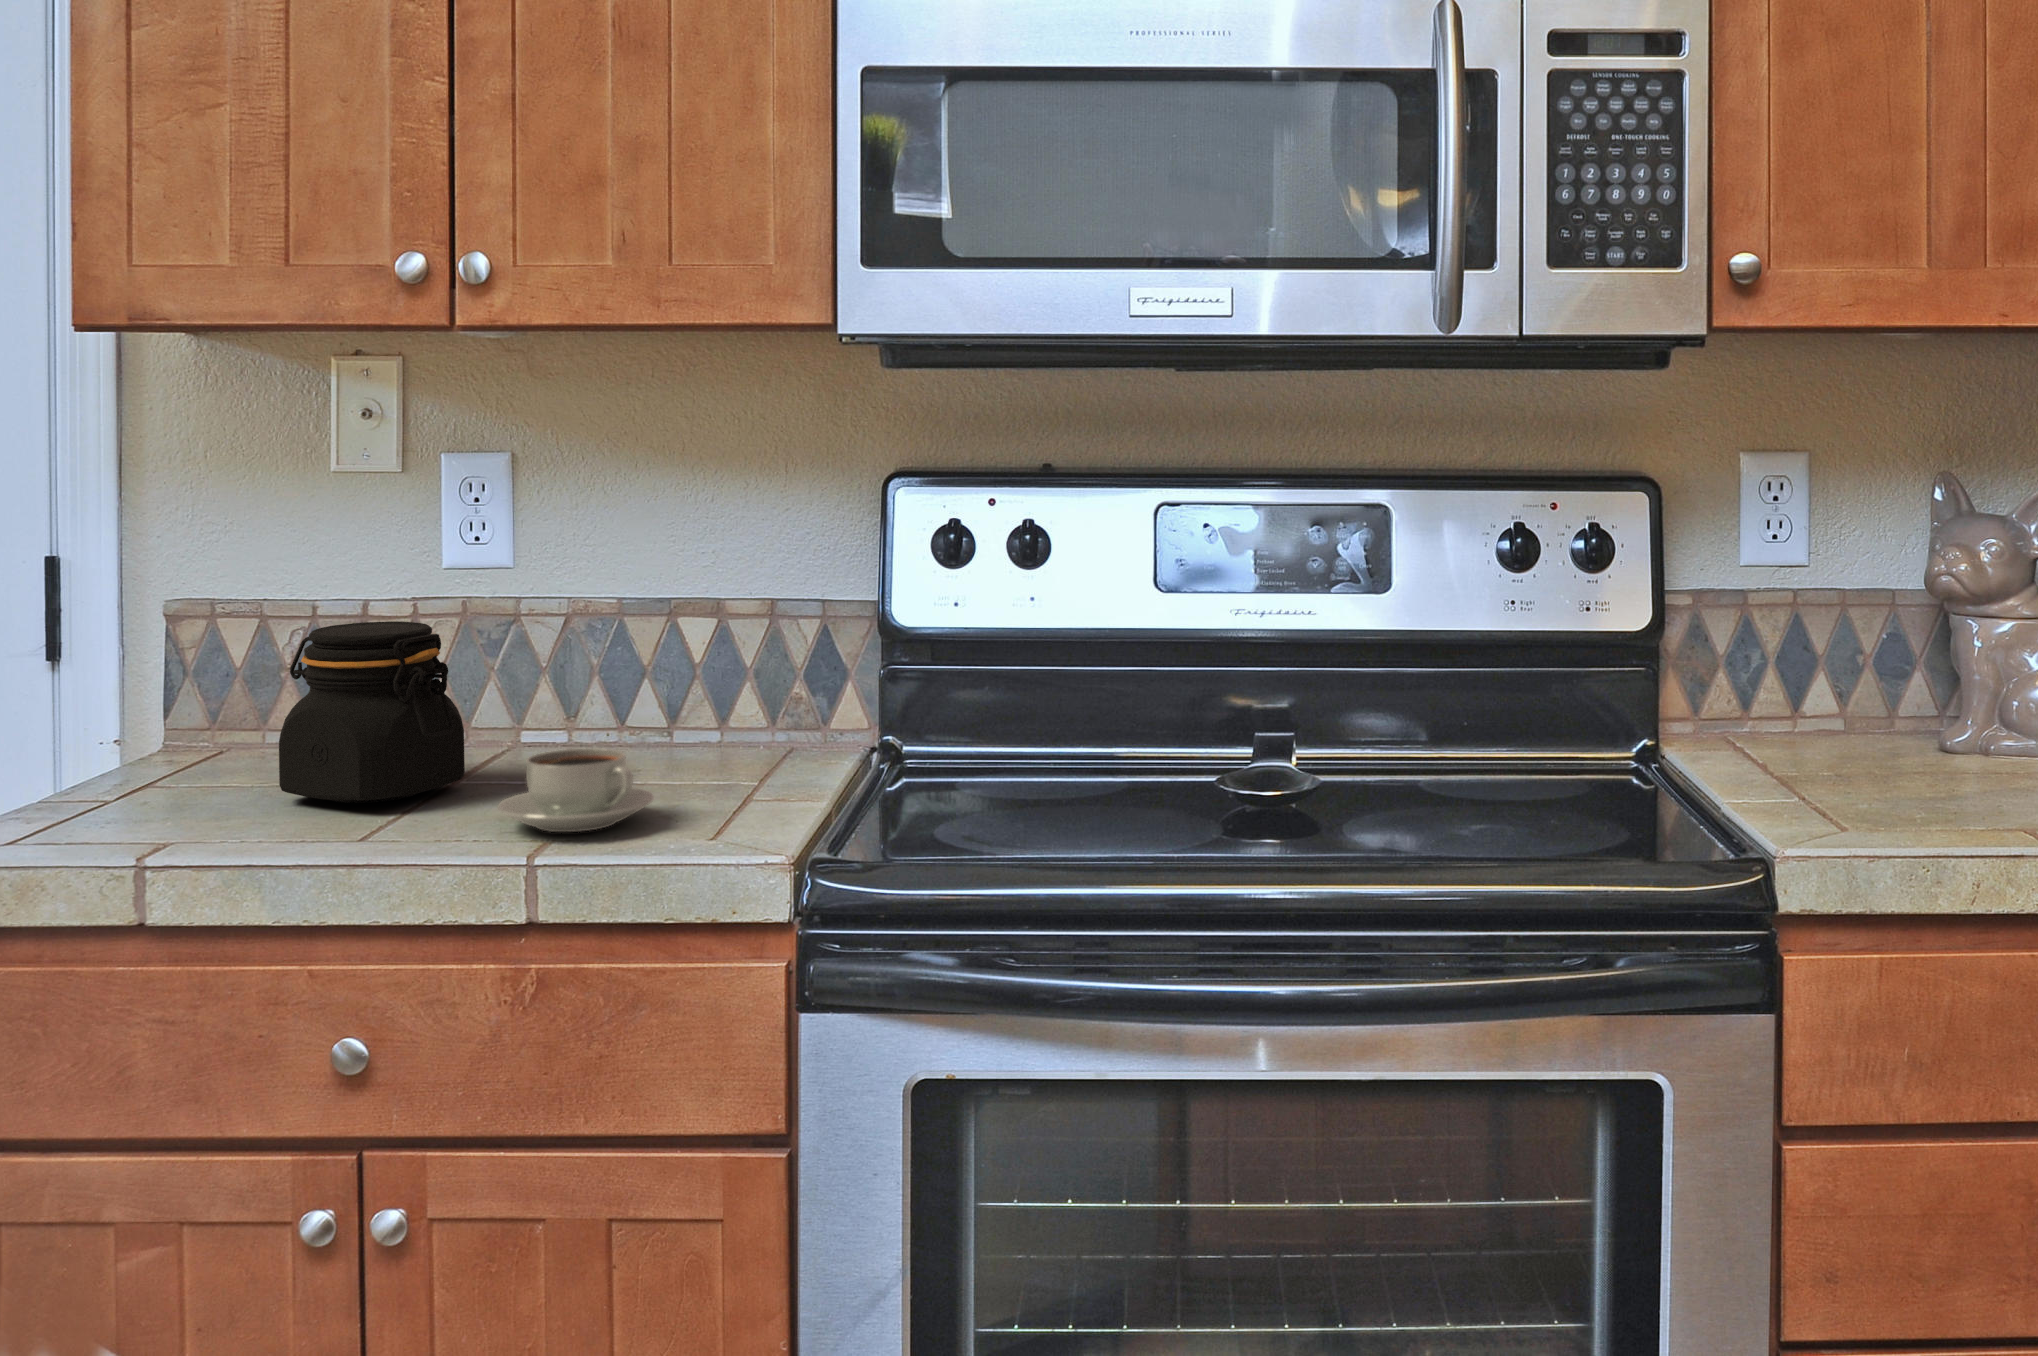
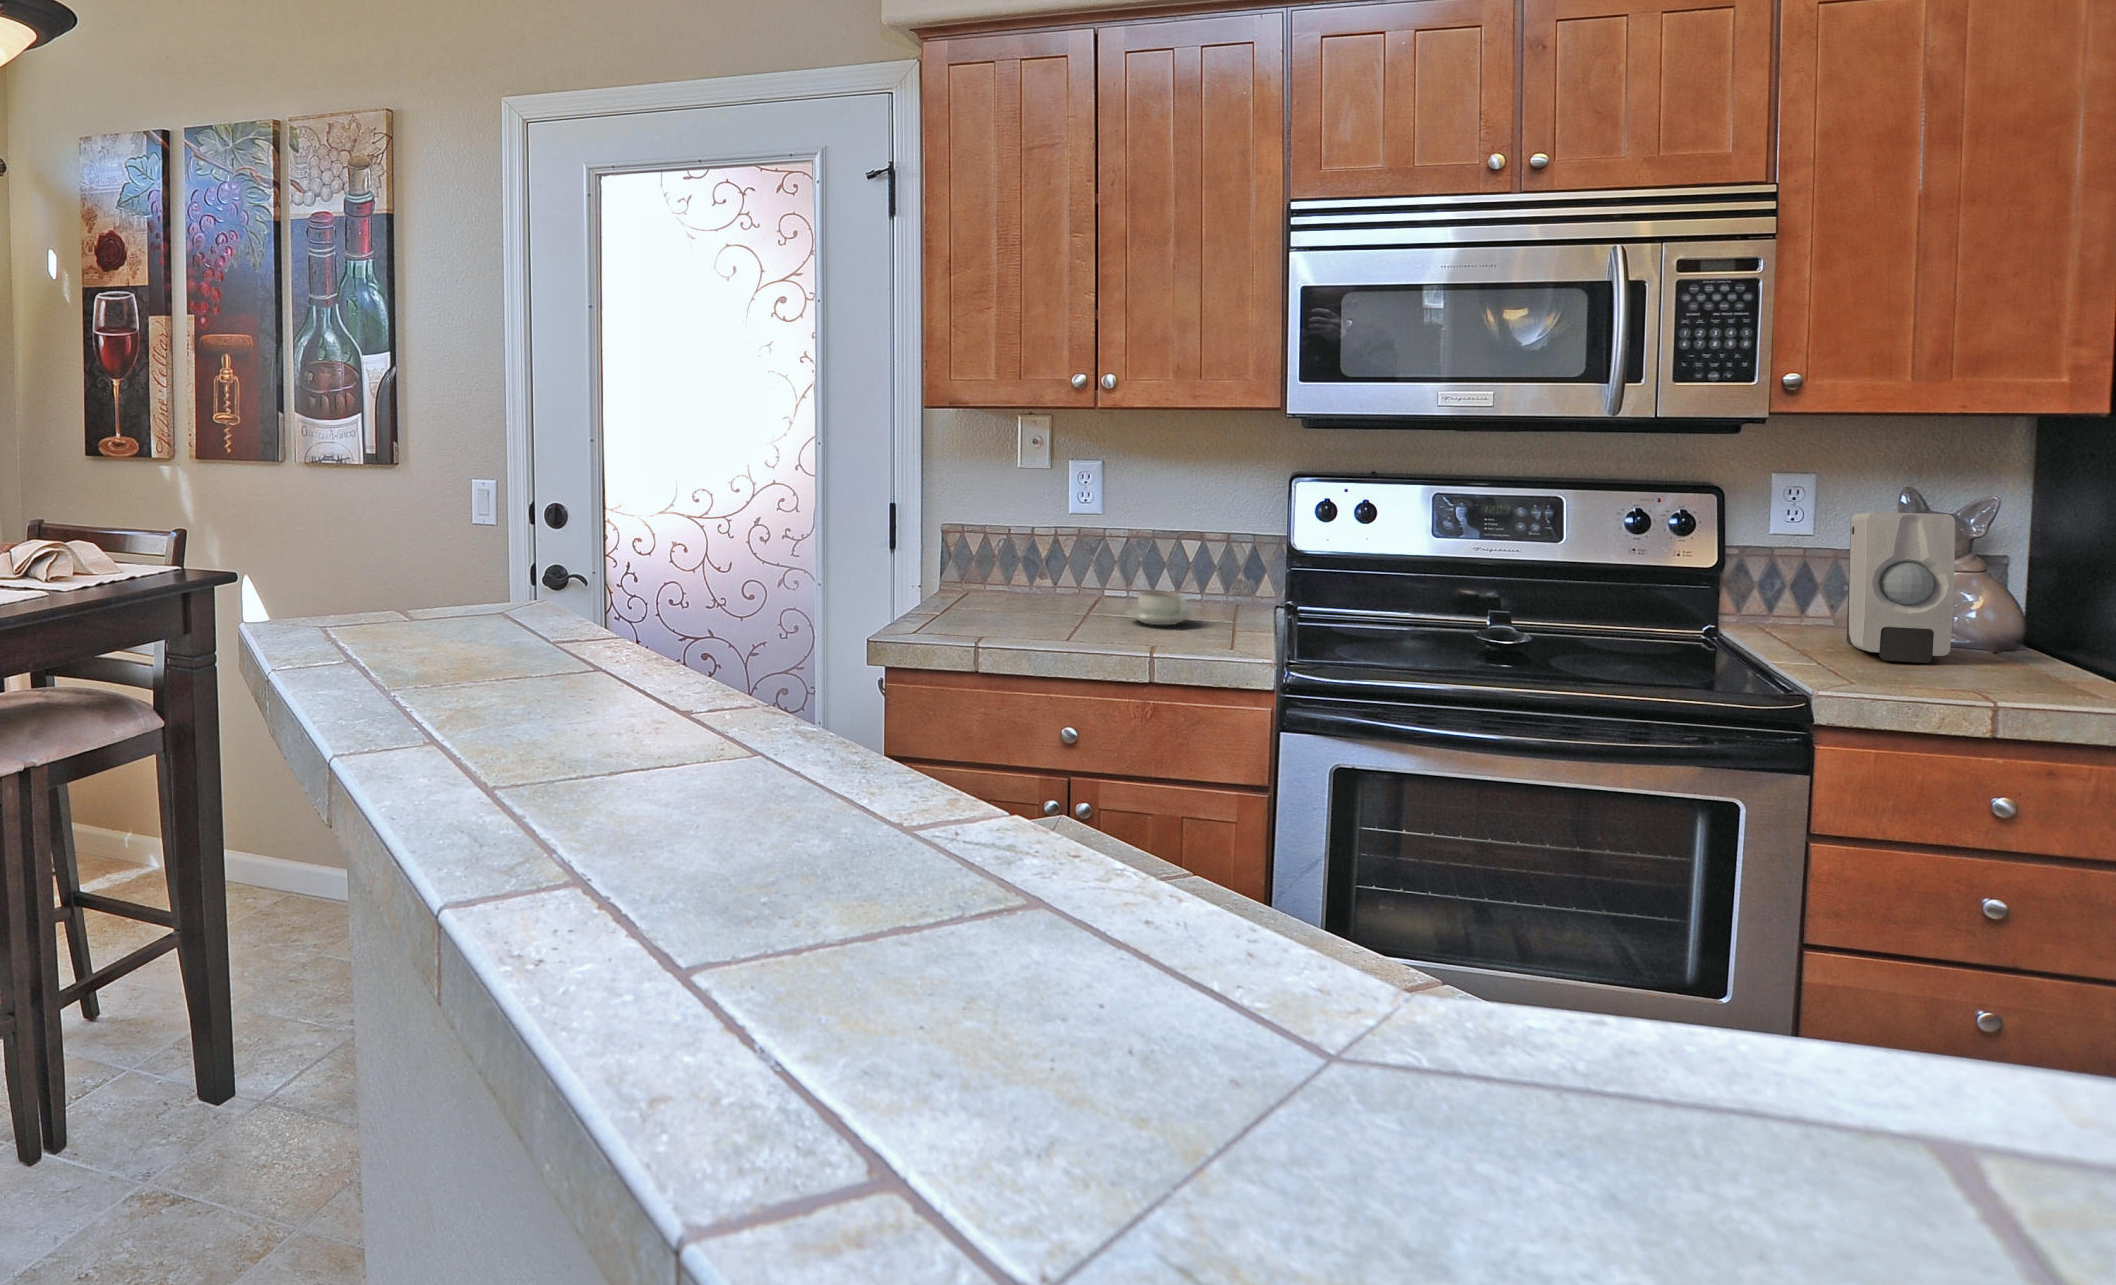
soap dispenser: none [1855,527,2018,816] -> present [1847,512,1955,663]
jar: present [279,621,465,803] -> none [1019,534,1097,610]

